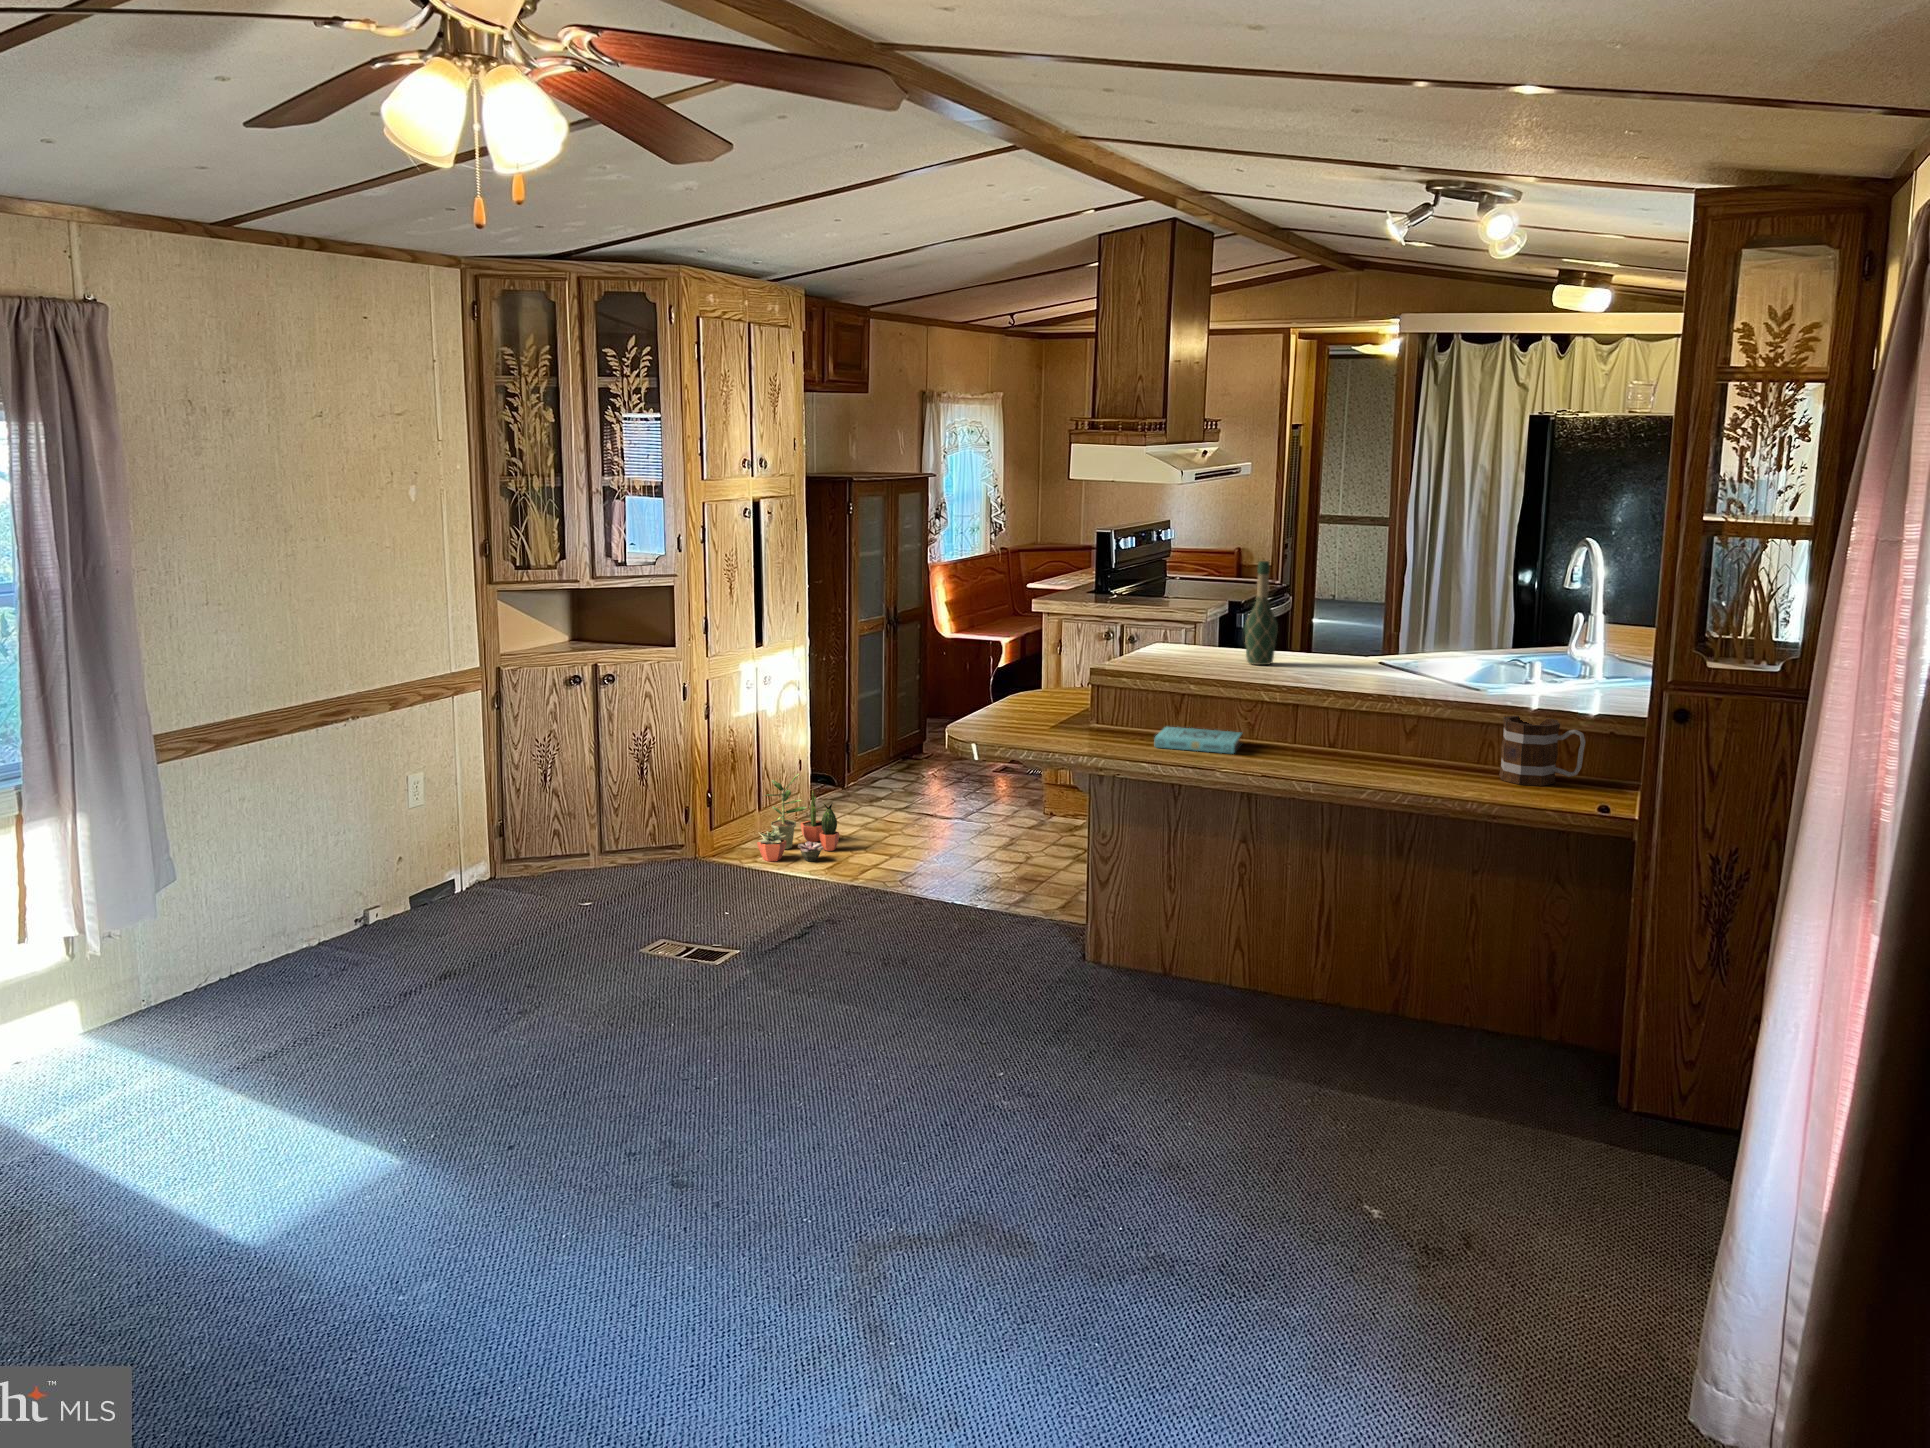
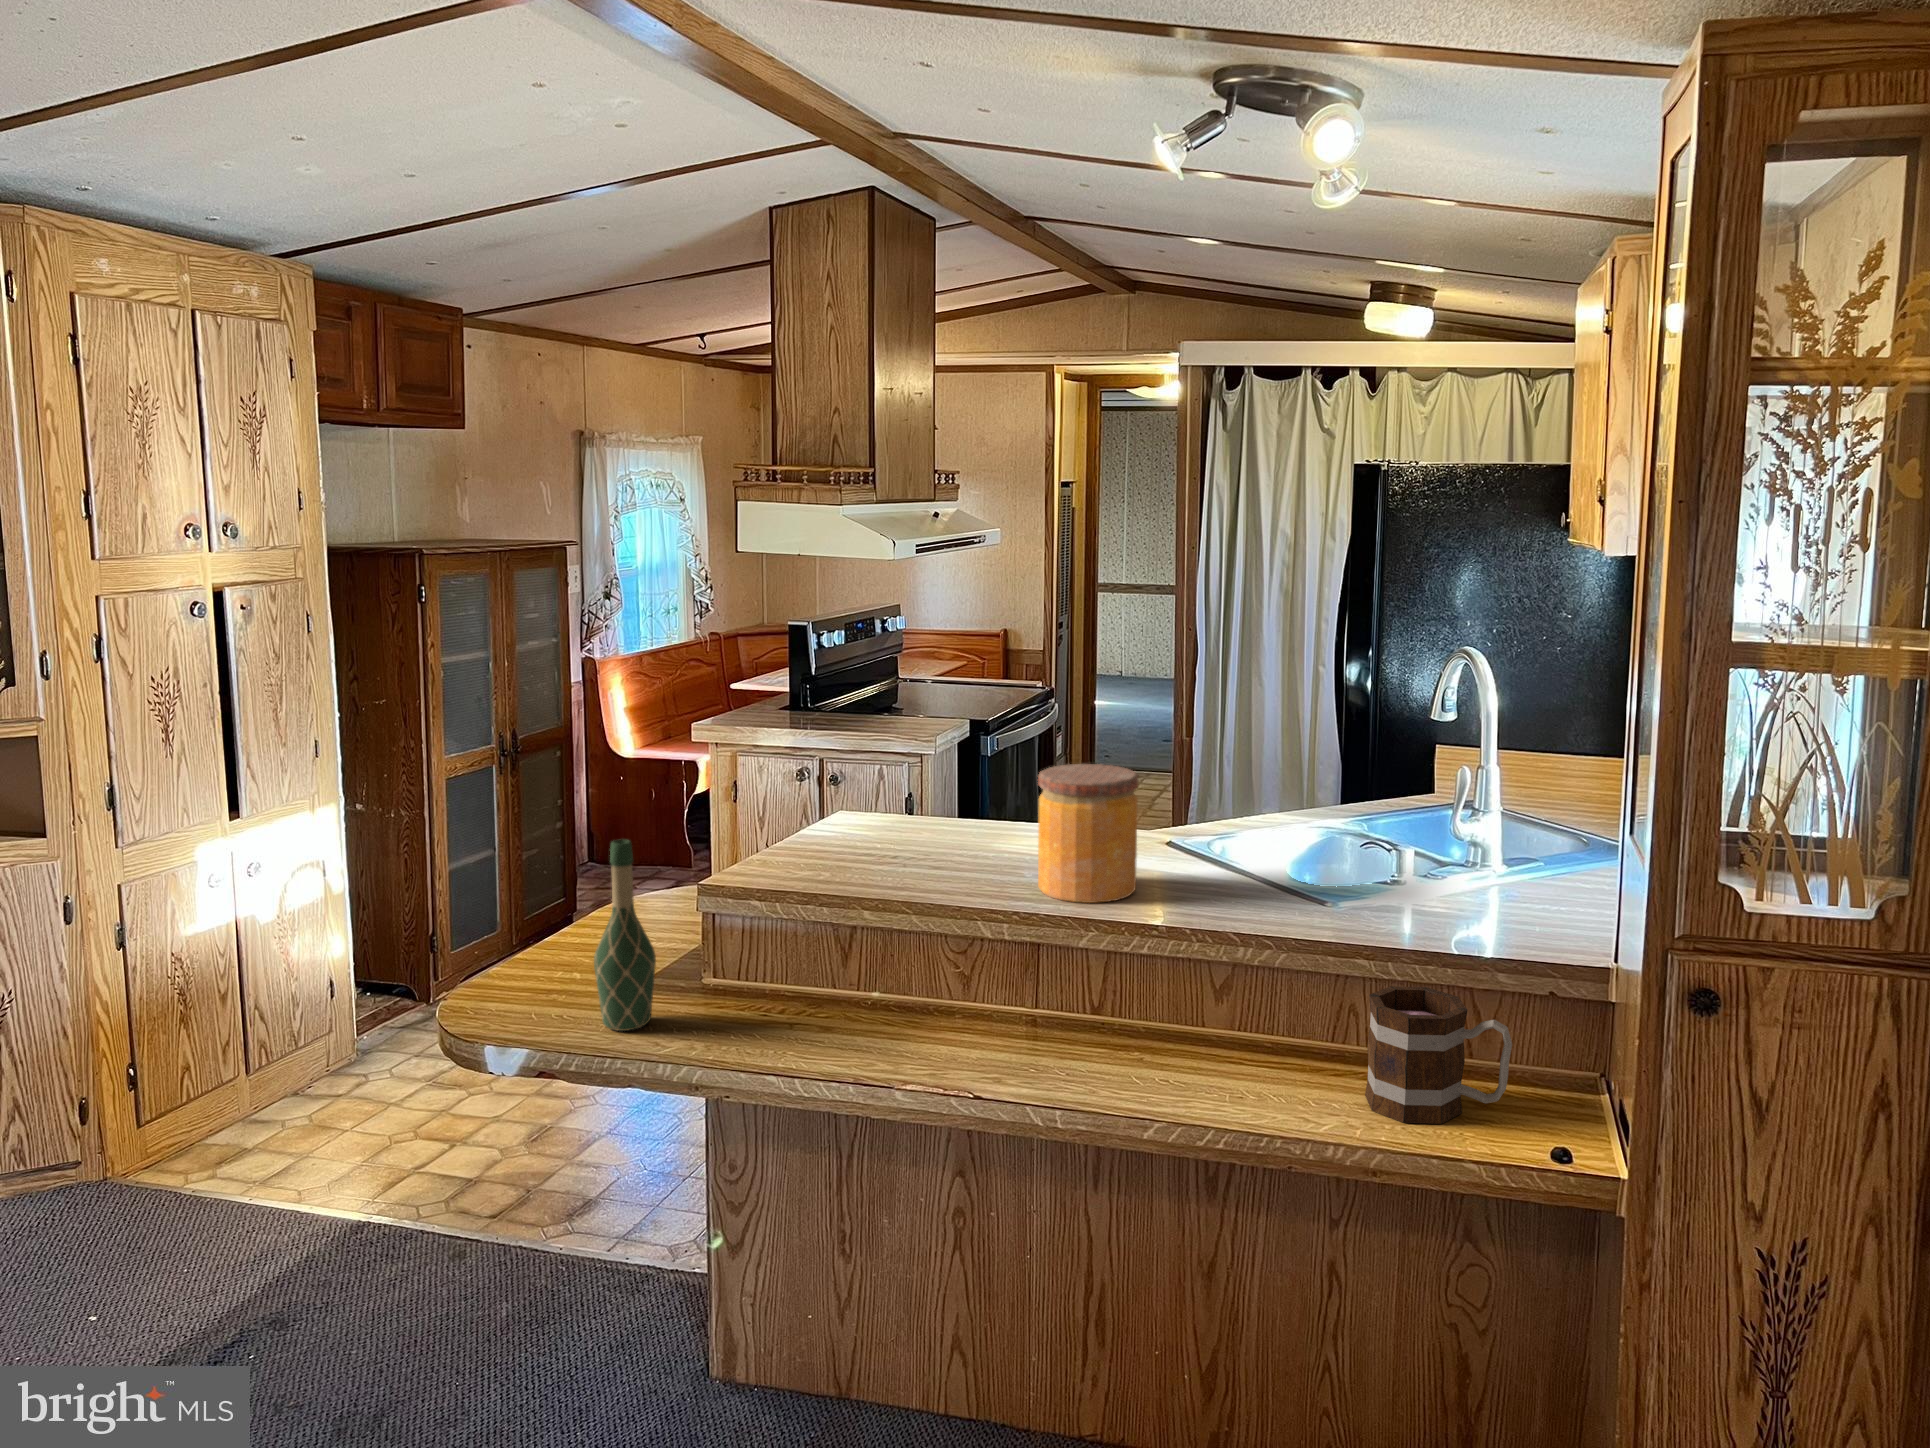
wine bottle: present [1245,561,1278,665] -> present [594,839,656,1031]
jar: none [1304,598,1369,676] -> present [1038,764,1139,903]
book: present [1155,727,1242,753] -> none [776,999,935,1061]
potted plant: present [757,773,839,862] -> none [218,1016,372,1167]

